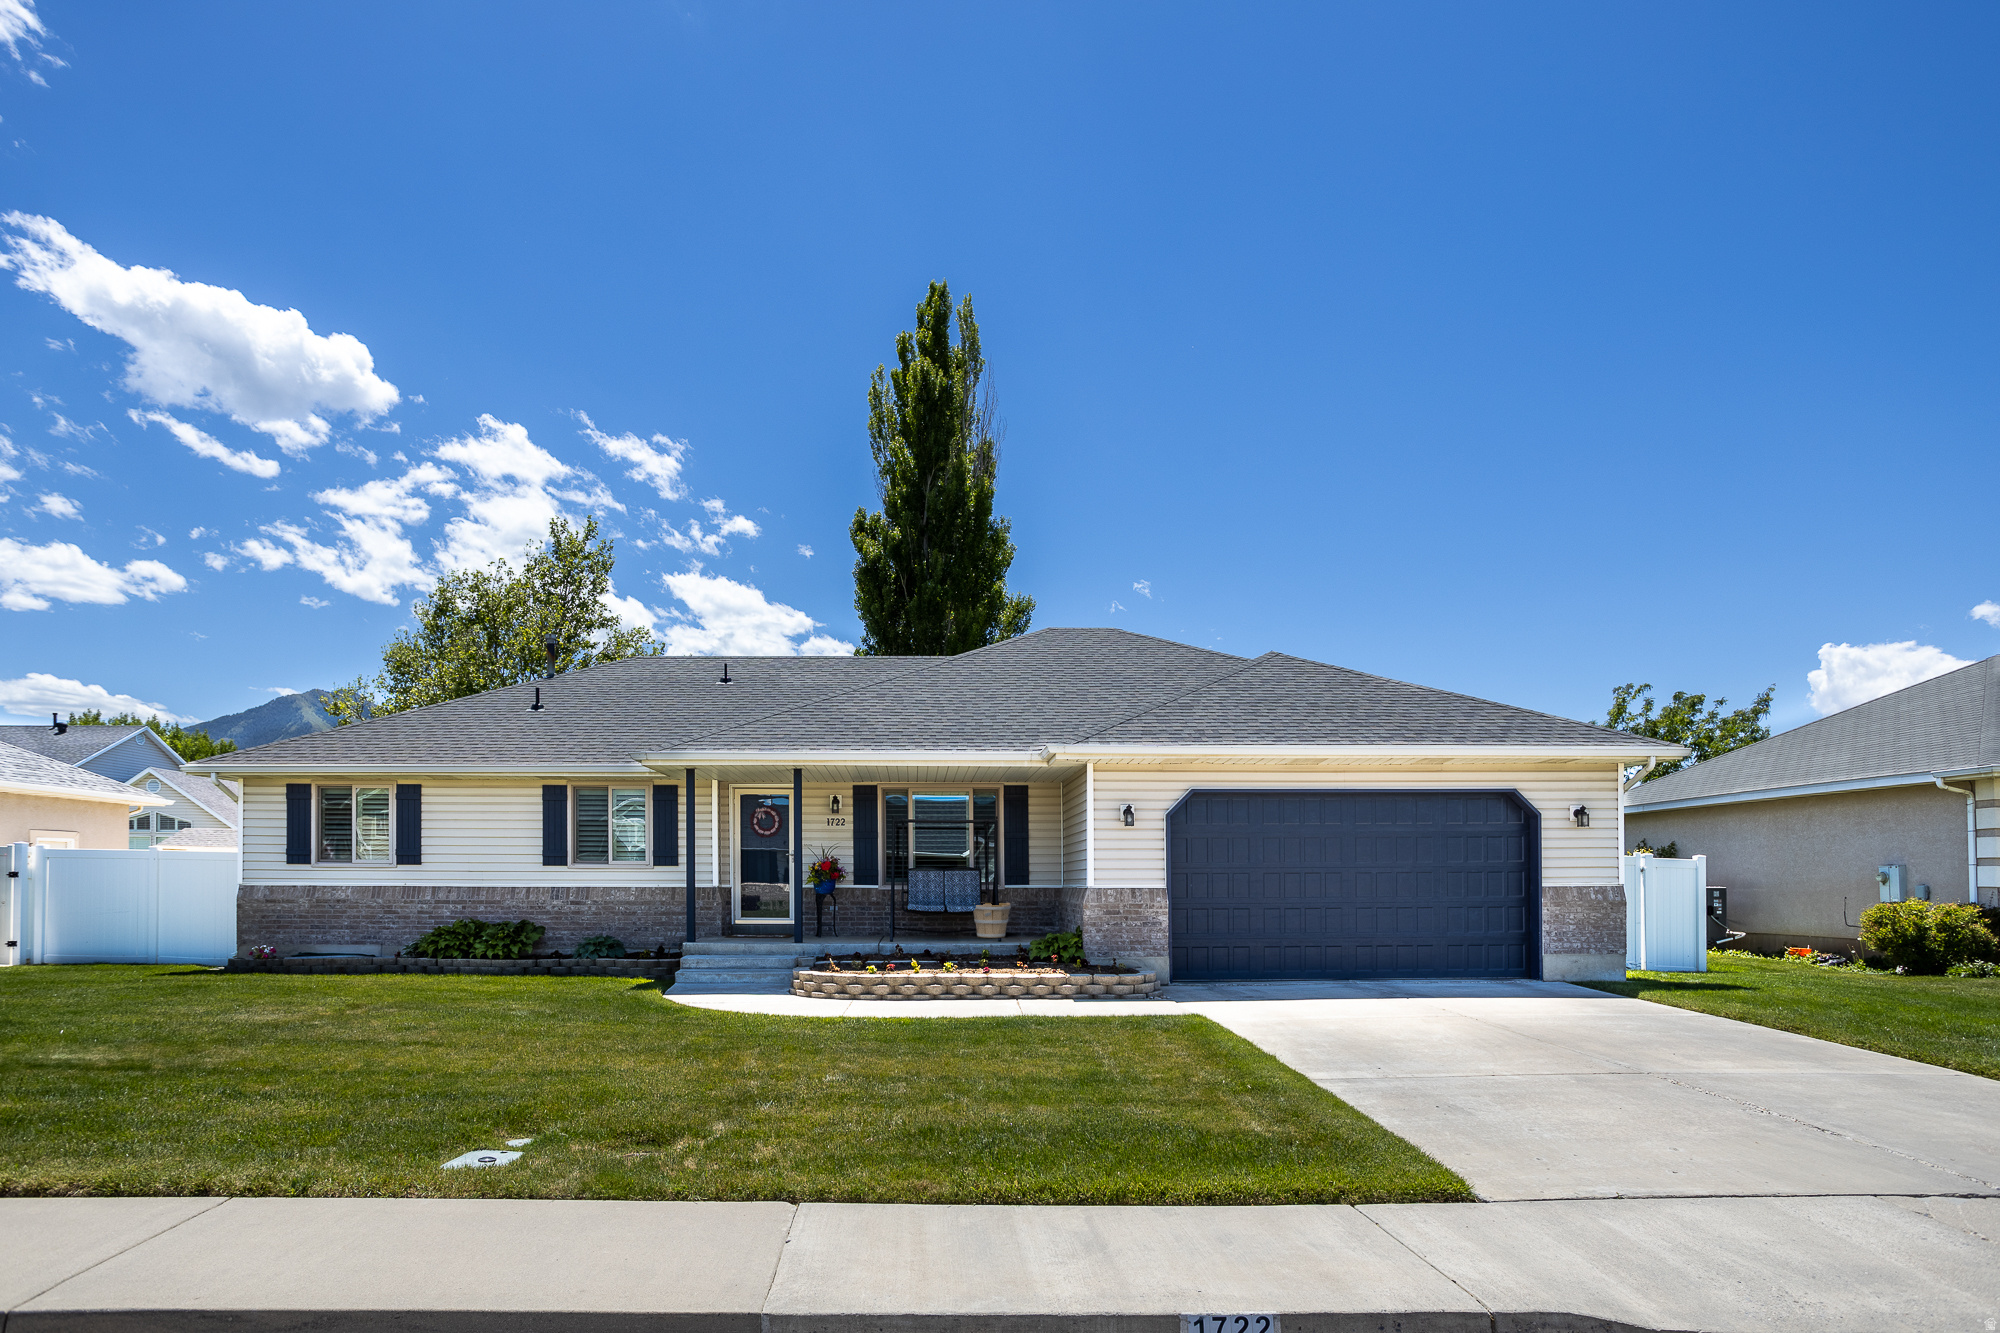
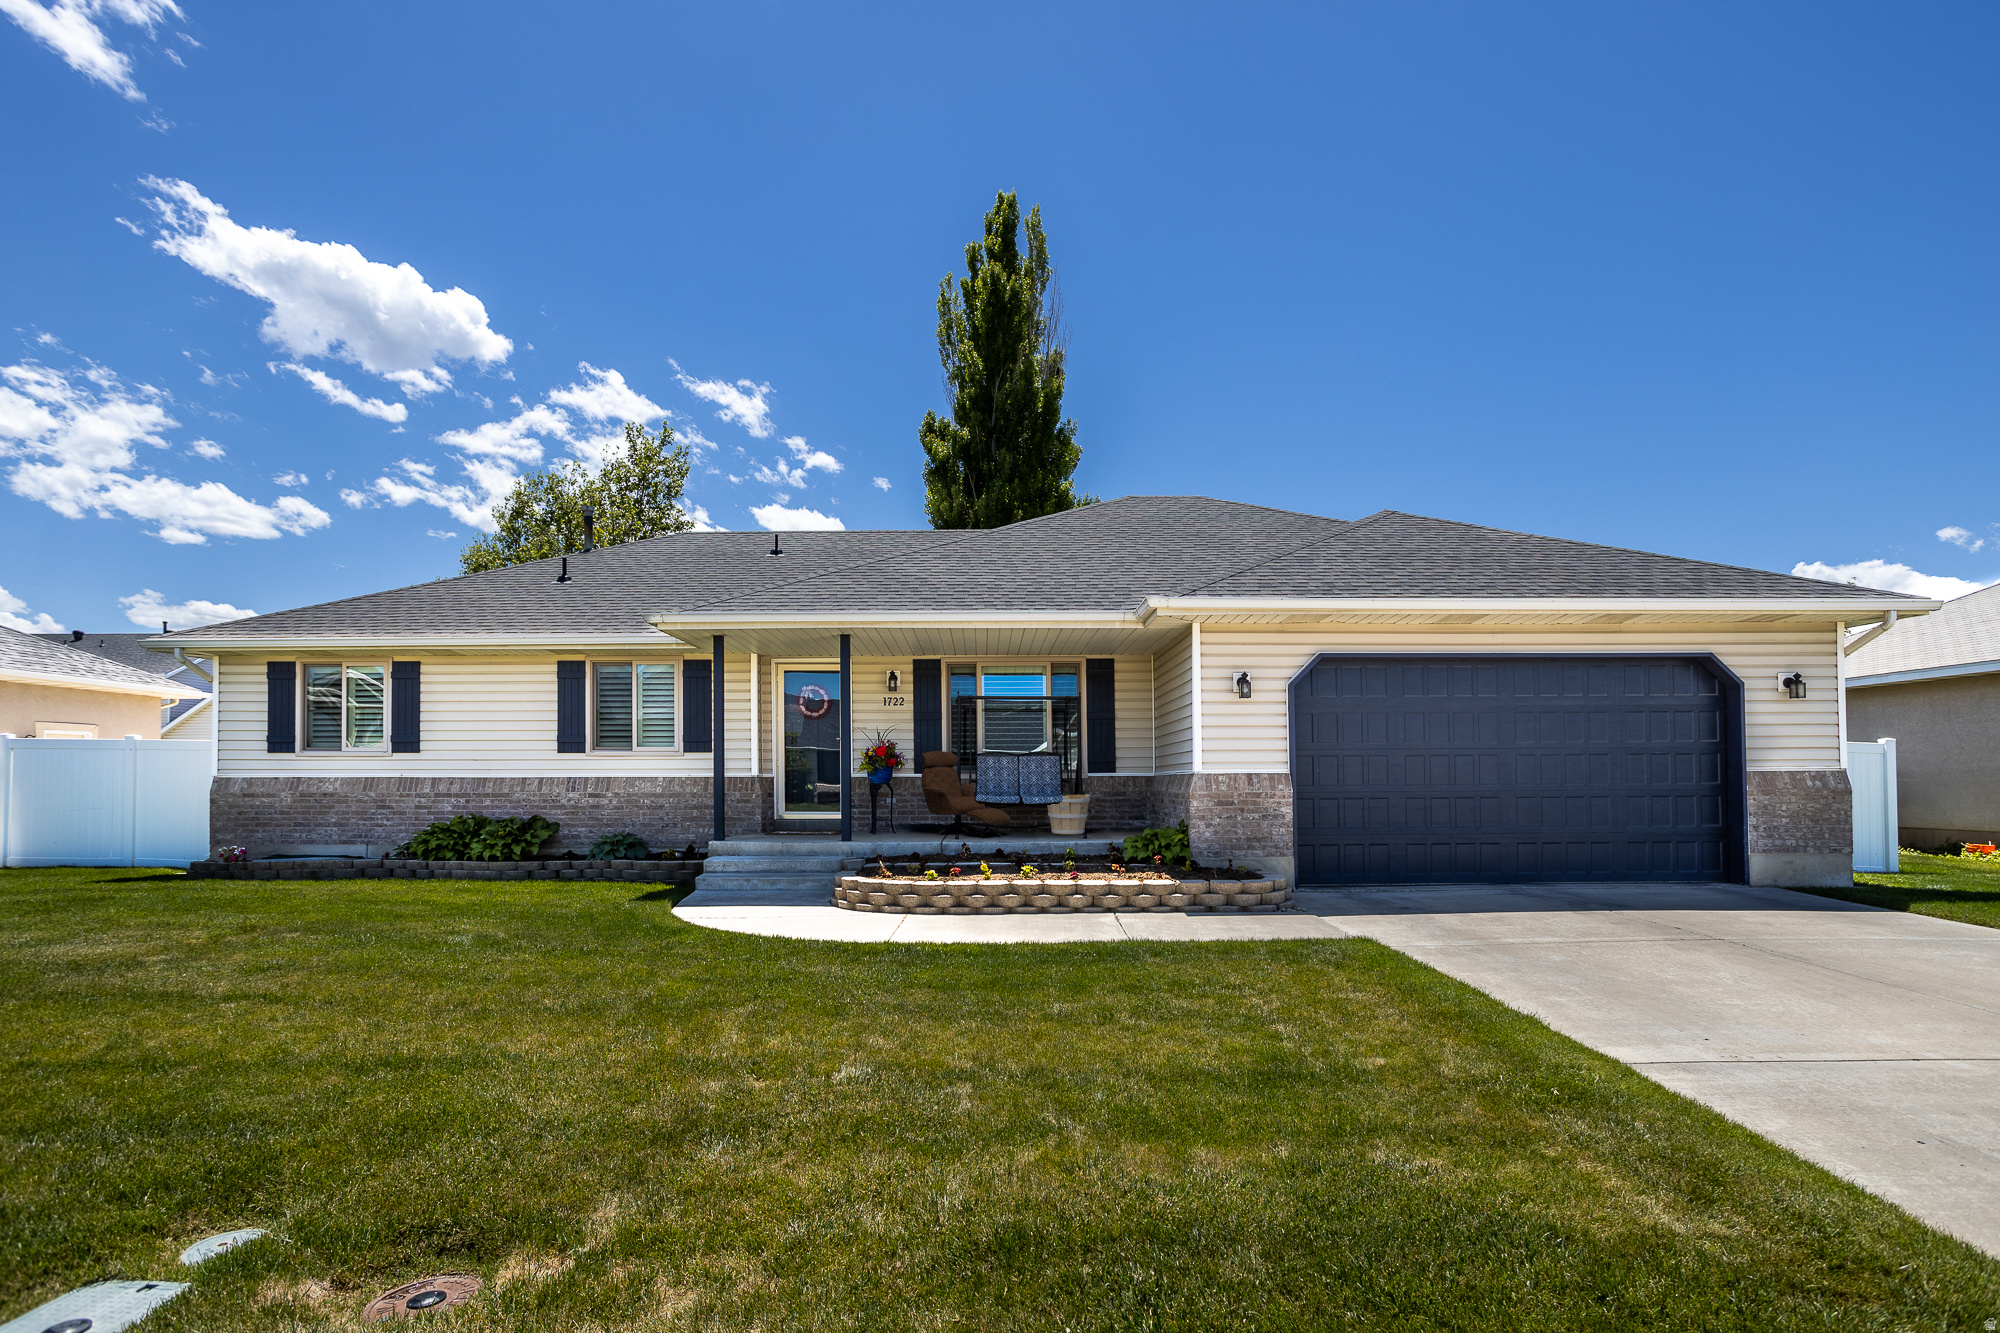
lounge chair: none [865,865,941,940] -> present [921,751,1010,837]

